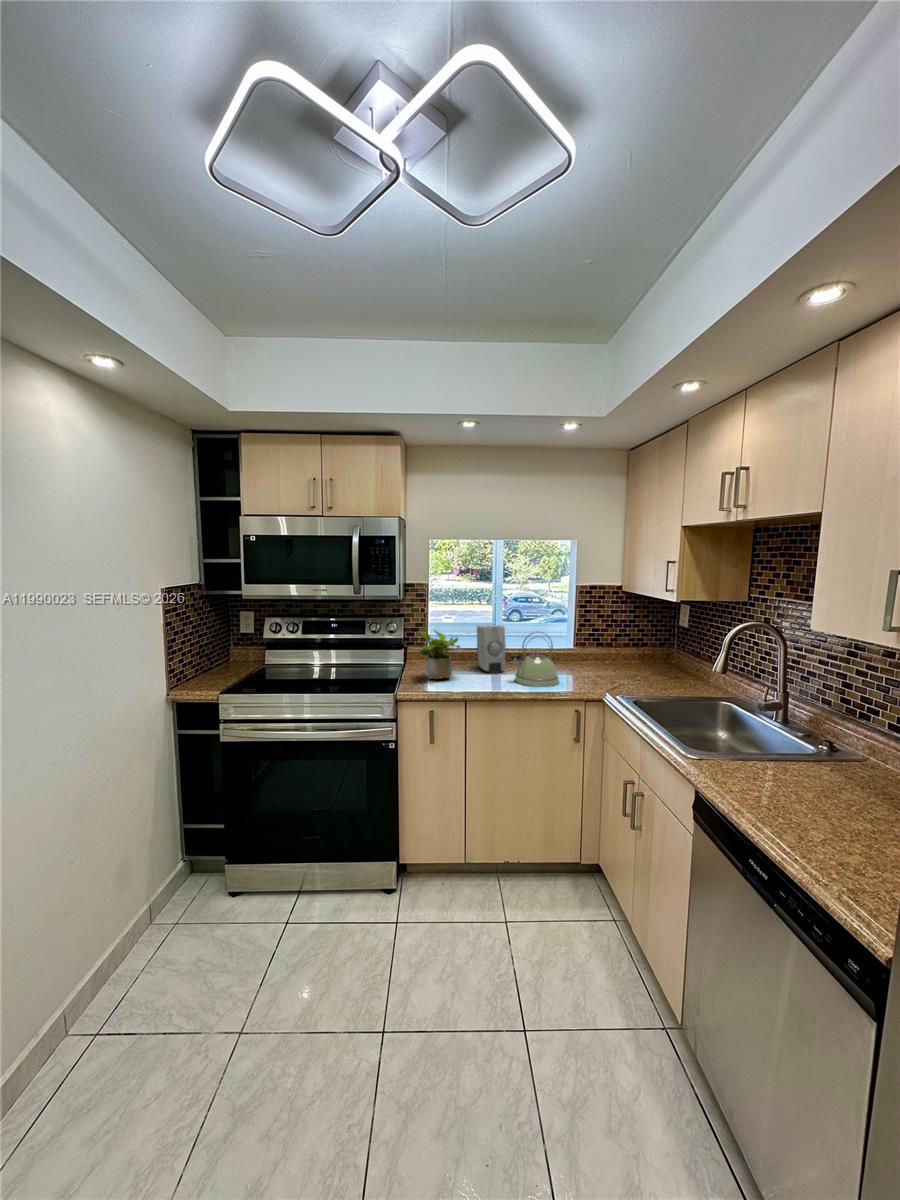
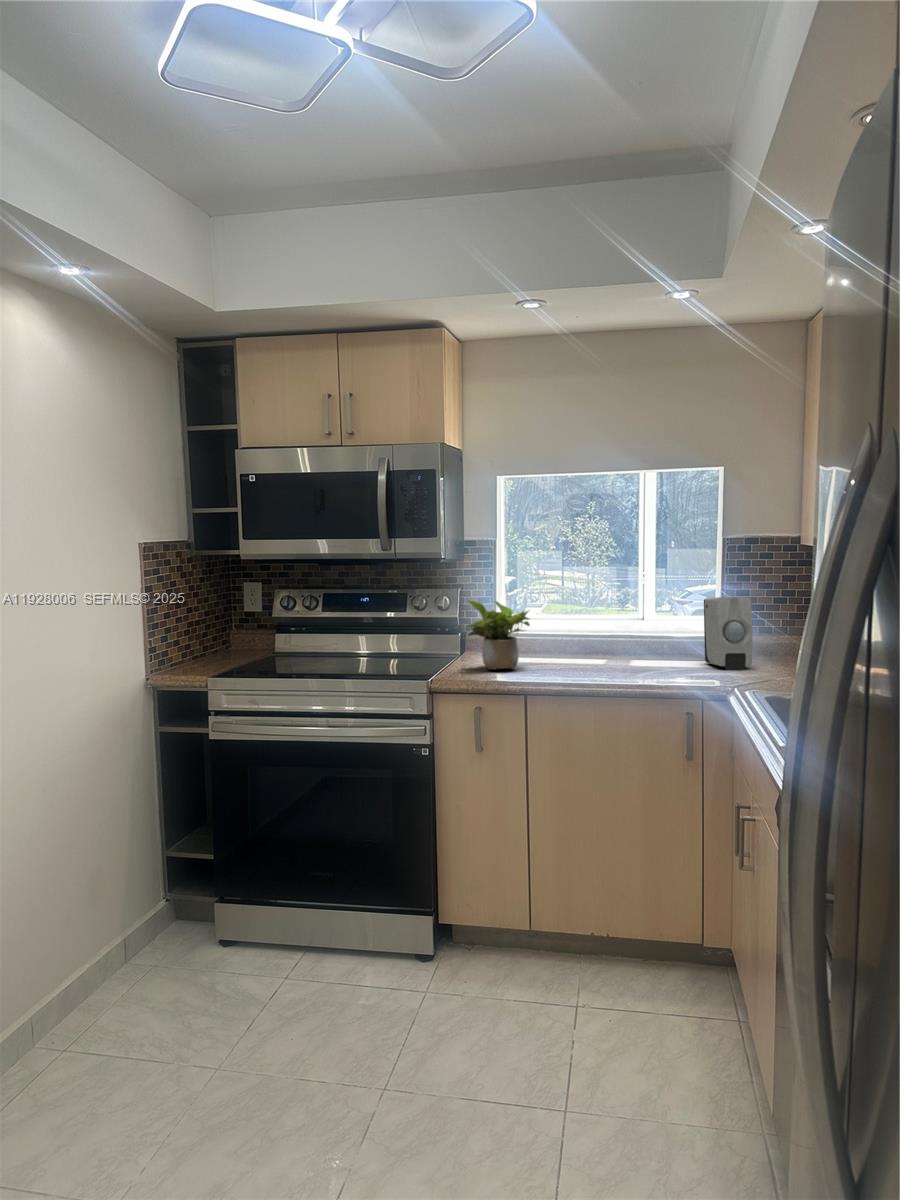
soap dispenser: present [477,625,506,673] -> present [704,597,753,670]
kettle: present [510,631,559,687] -> none [600,600,677,680]

